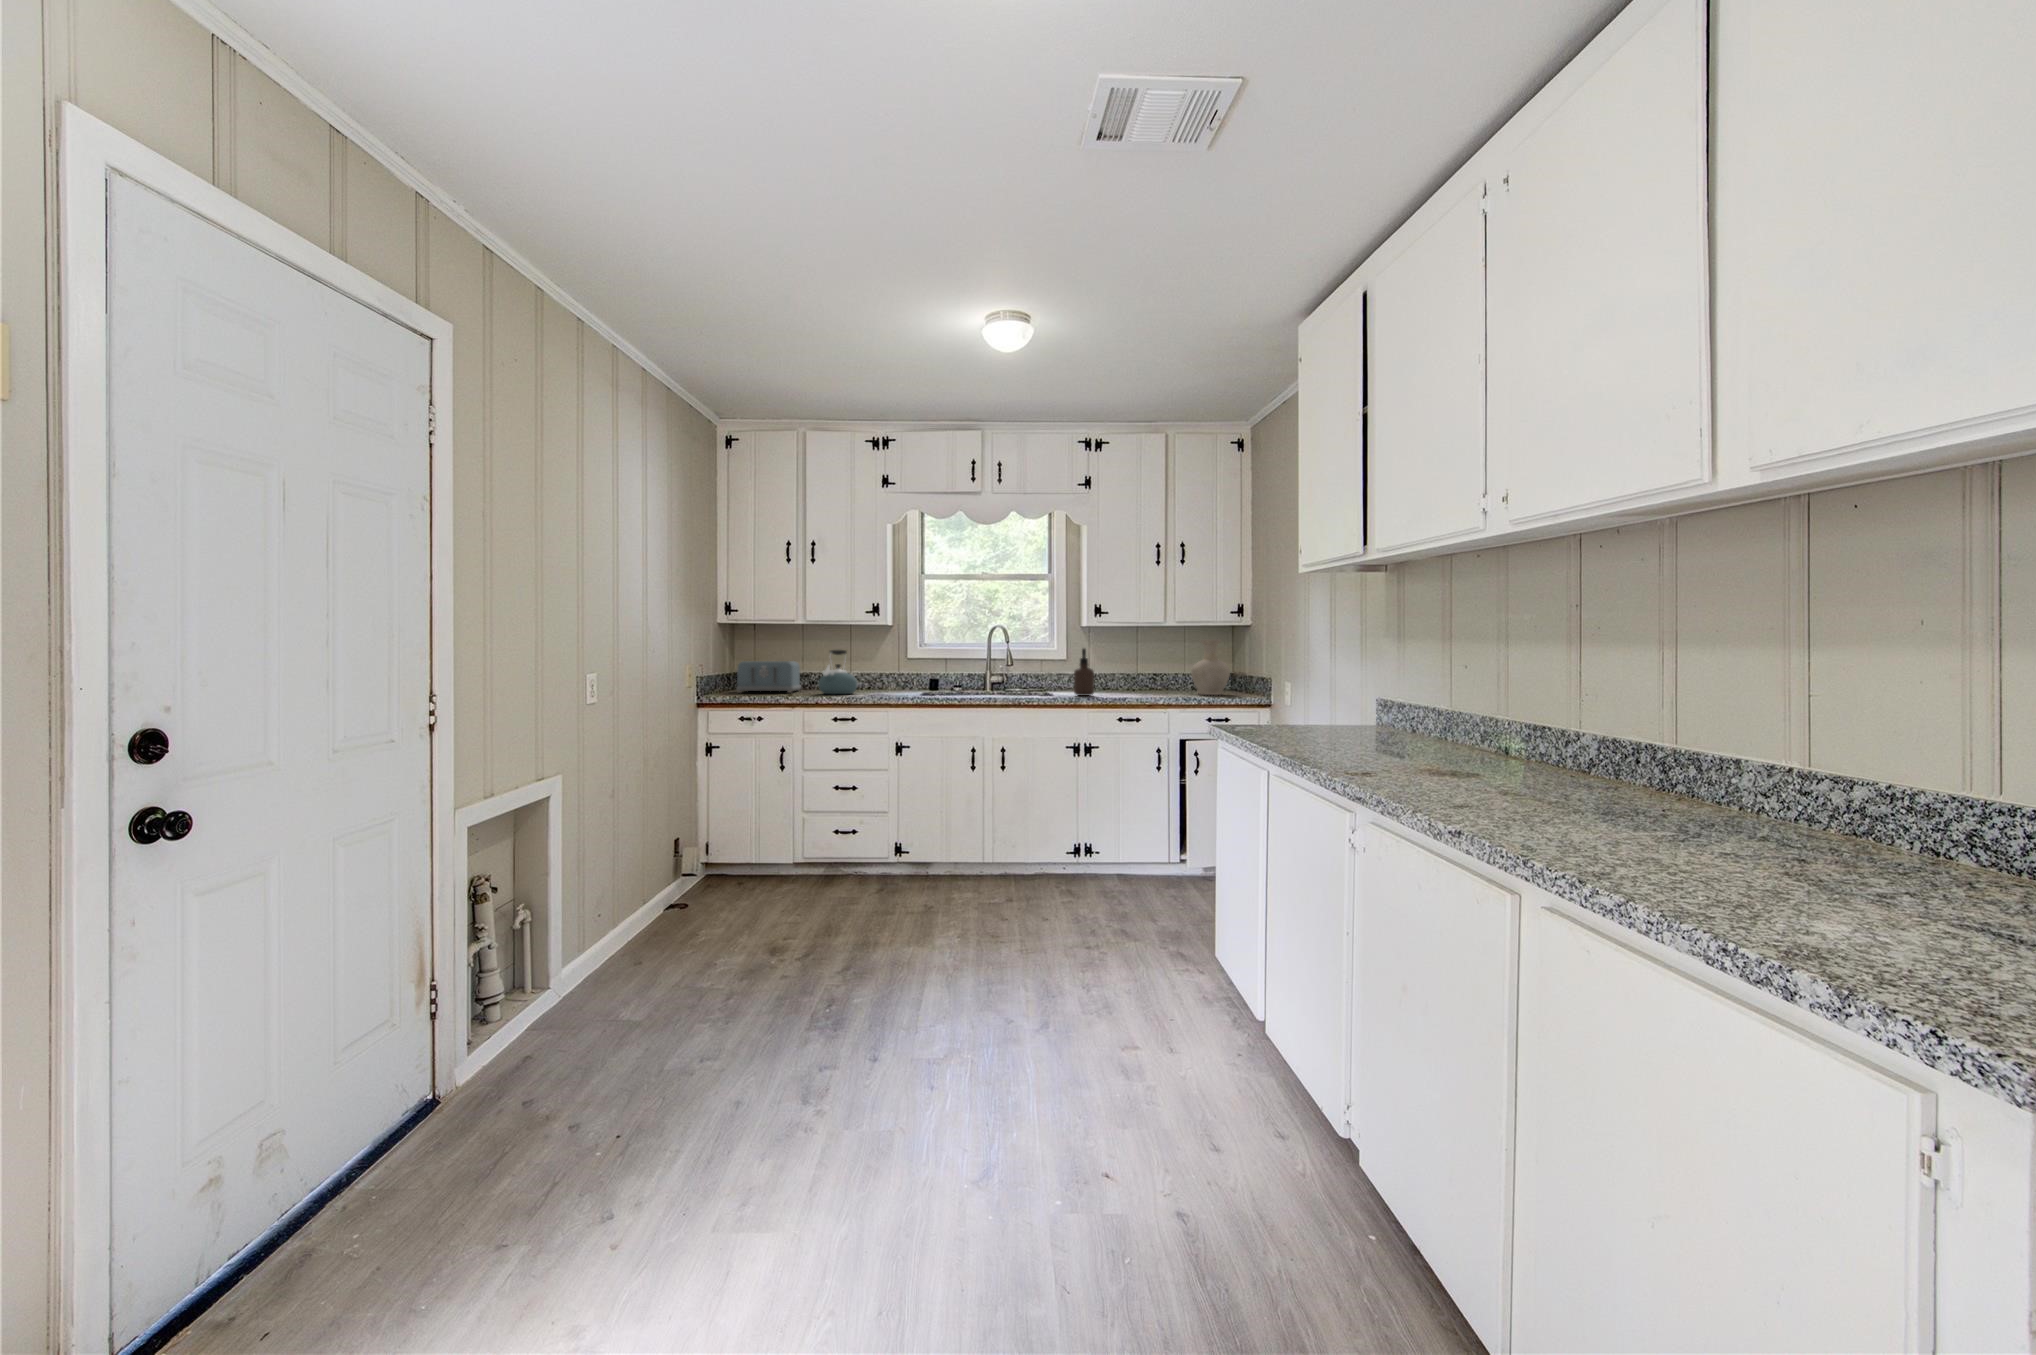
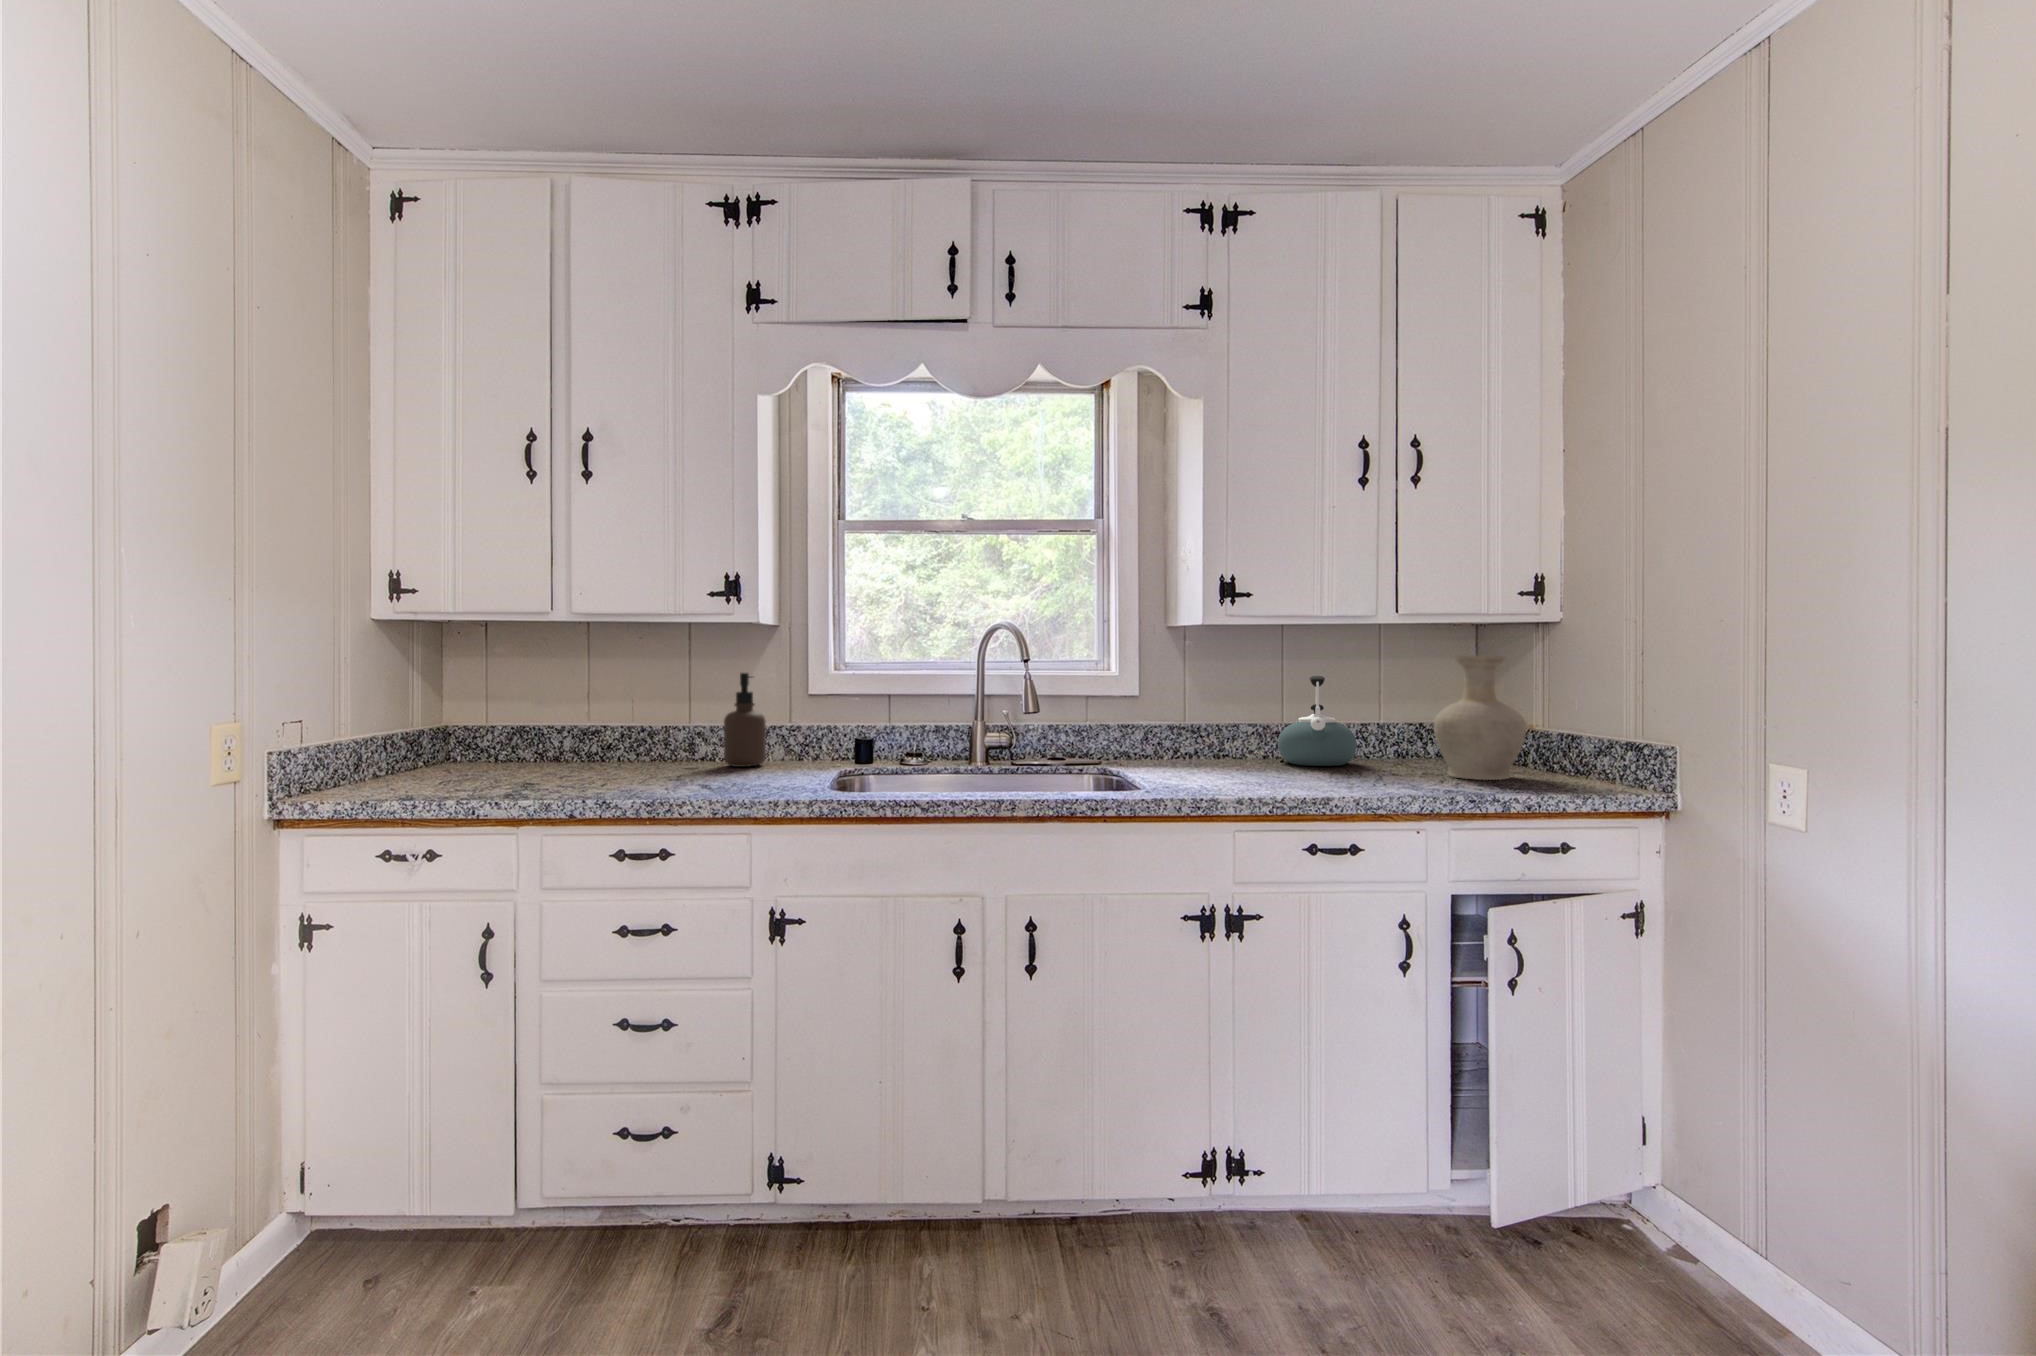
soap dispenser: present [1074,649,1094,696] -> present [724,673,766,767]
kettle: present [818,650,857,694] -> present [1278,676,1357,766]
toaster: present [736,661,801,693] -> none [396,704,575,783]

